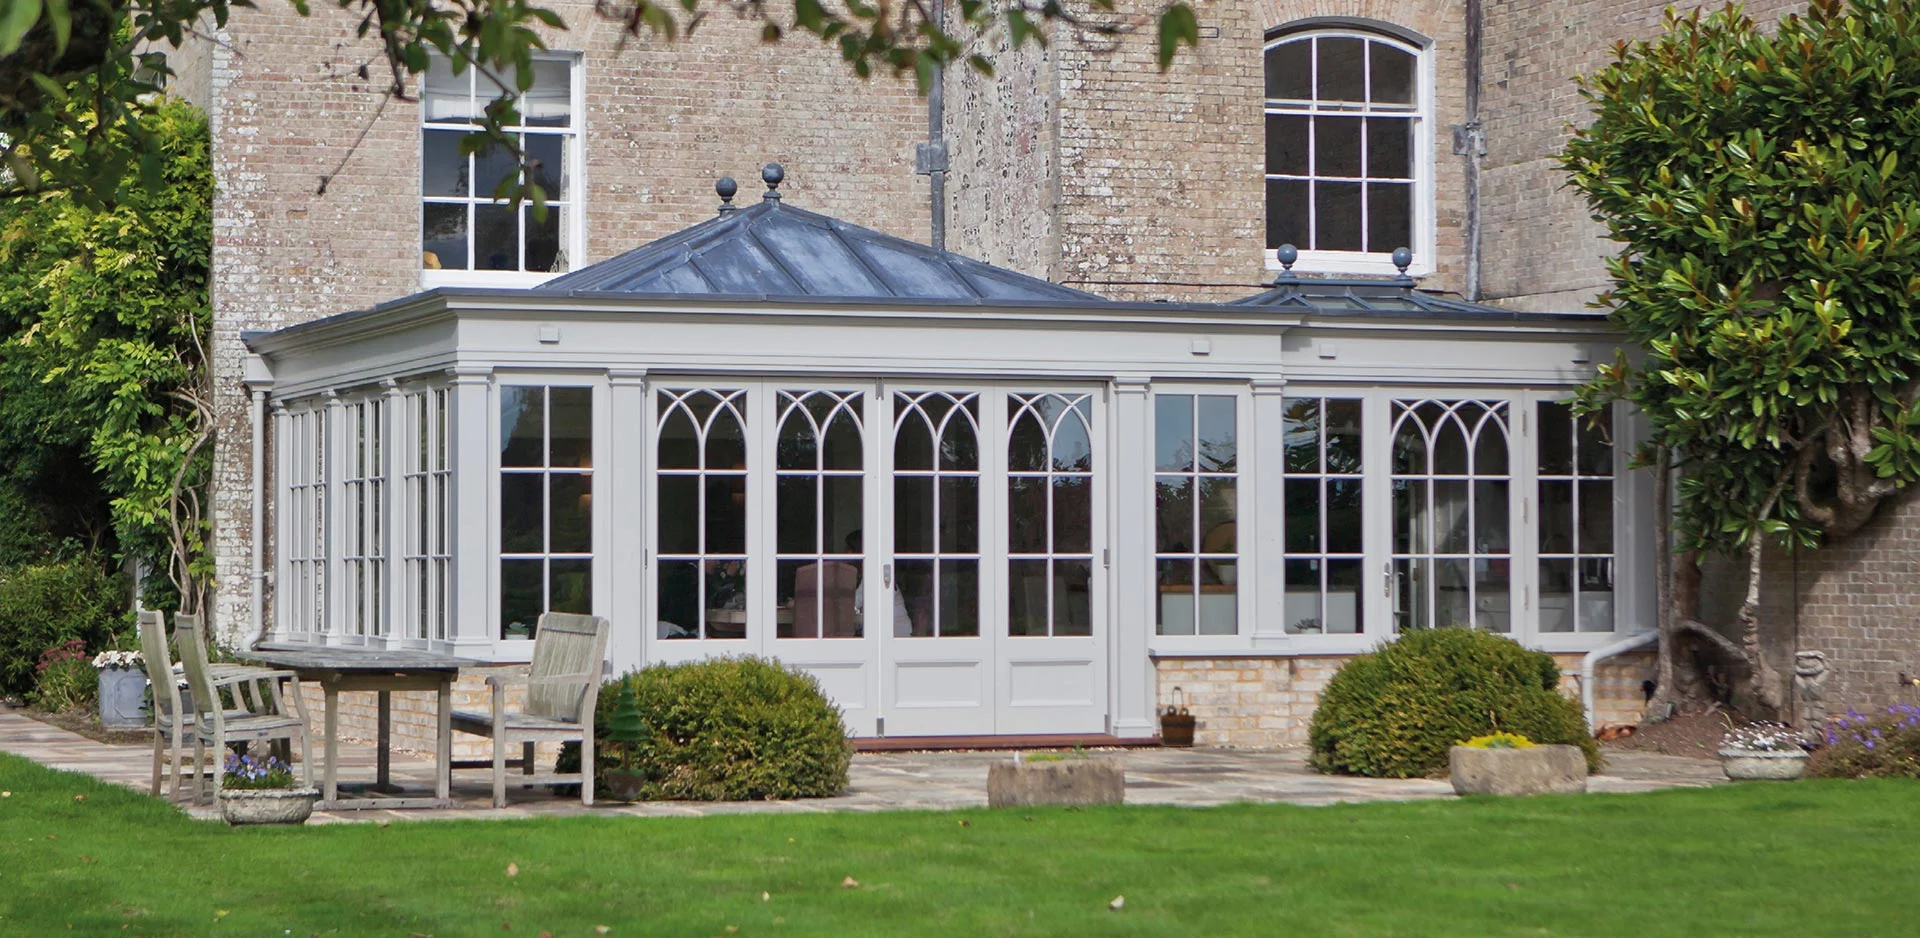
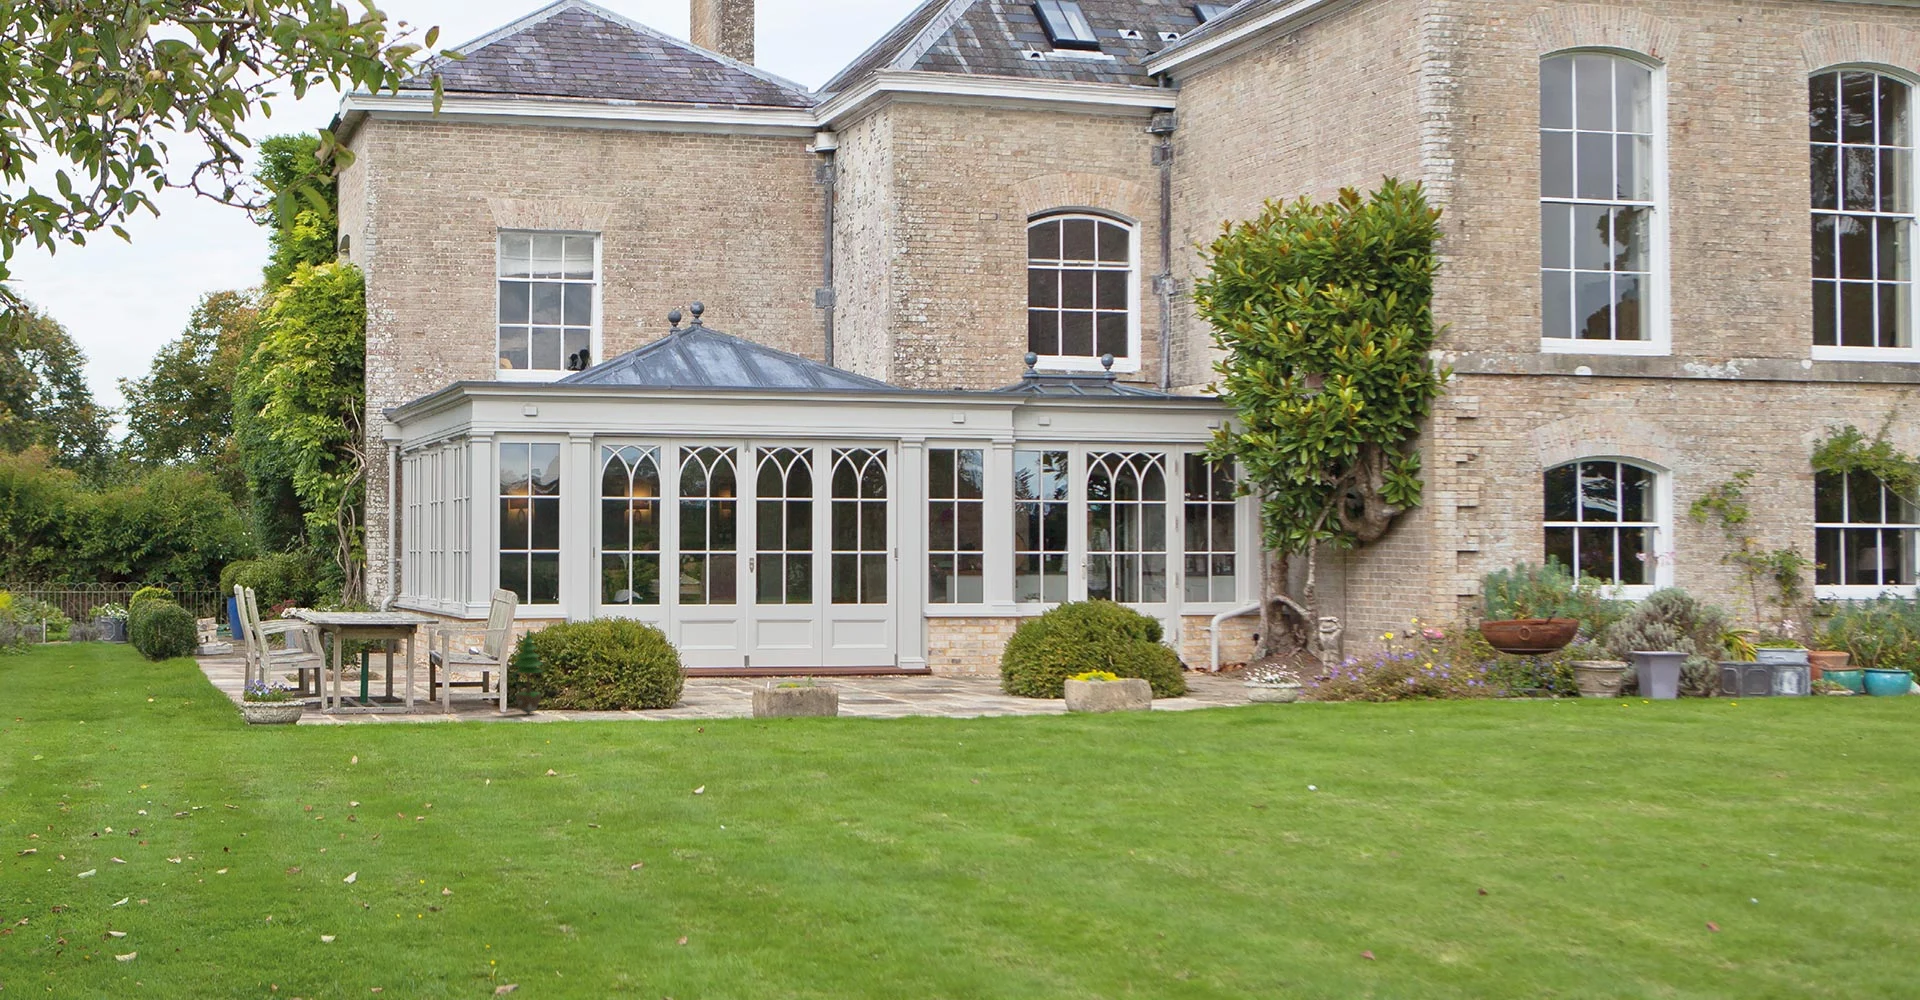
wooden bucket: present [1160,686,1196,747] -> none [927,634,951,673]

